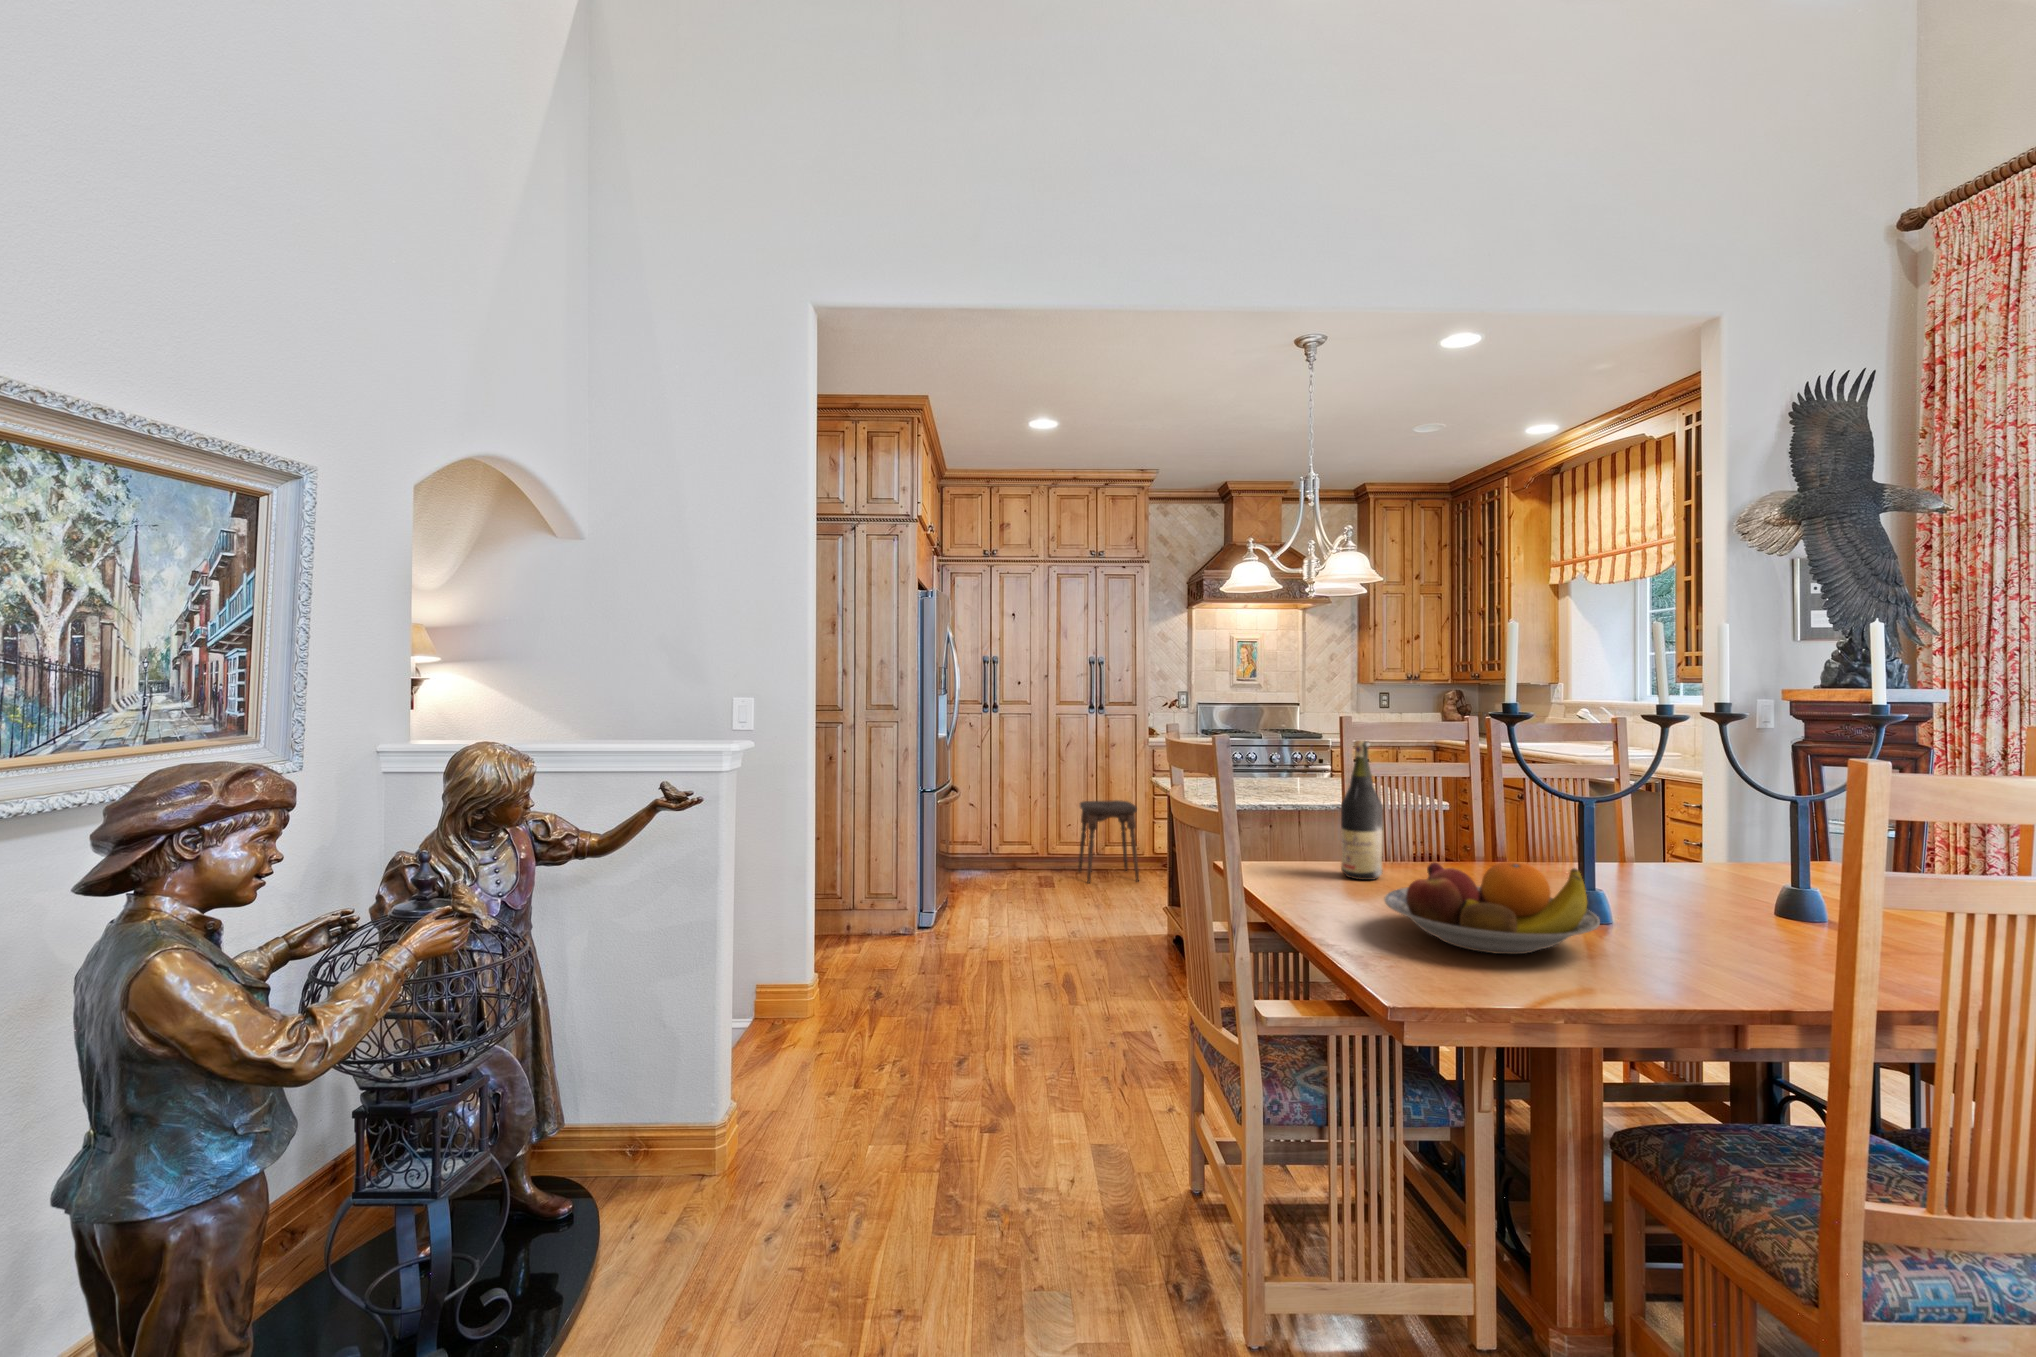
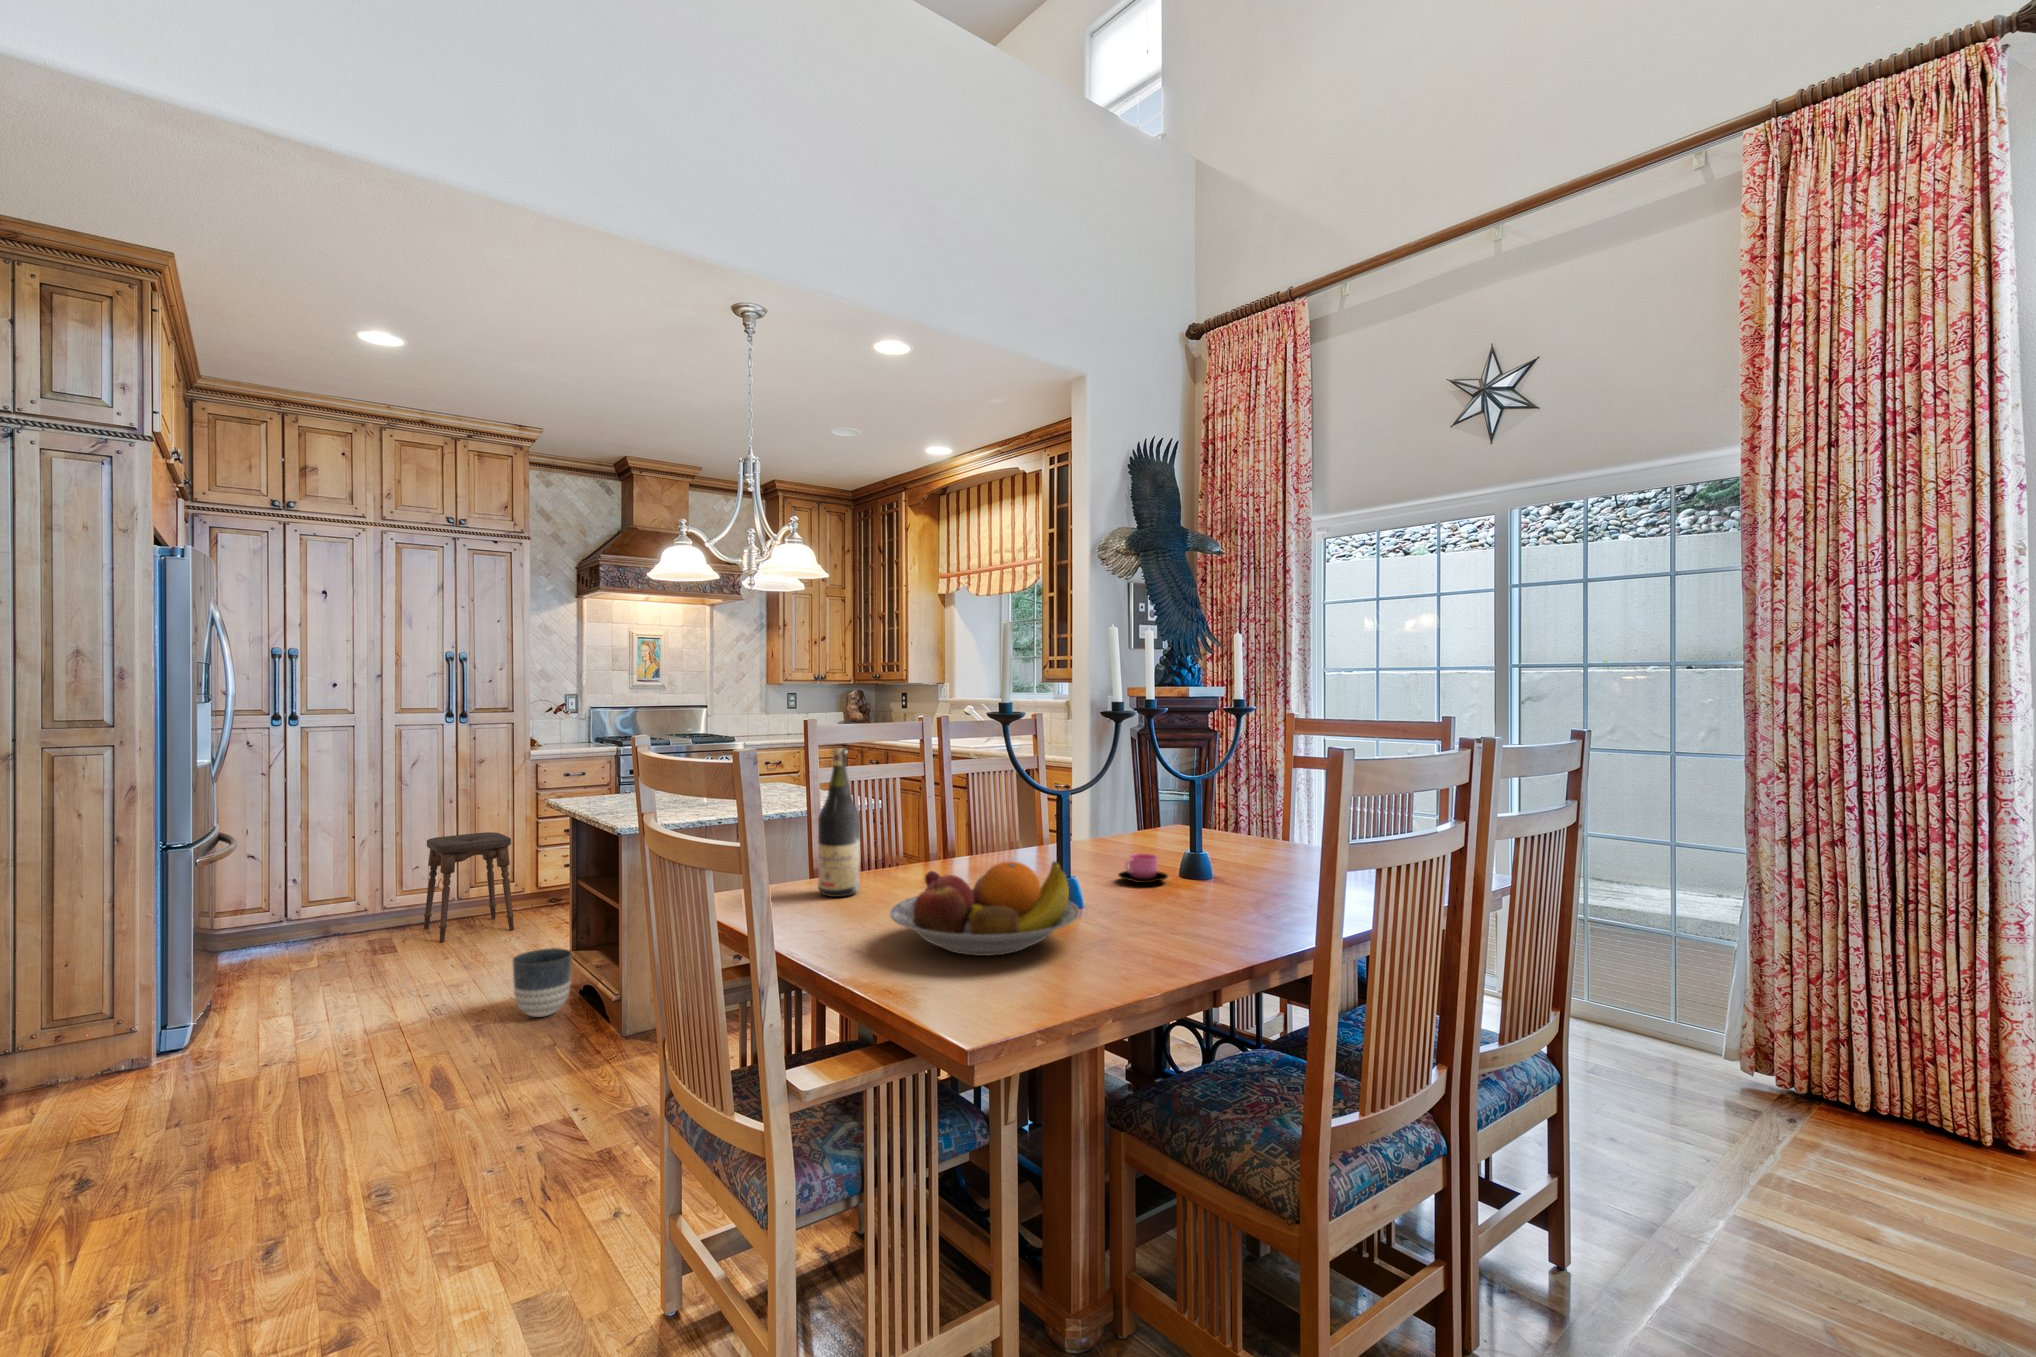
cup: none [1696,878,1771,914] -> present [1119,854,1168,883]
planter: none [1127,897,1171,952] -> present [512,948,572,1017]

